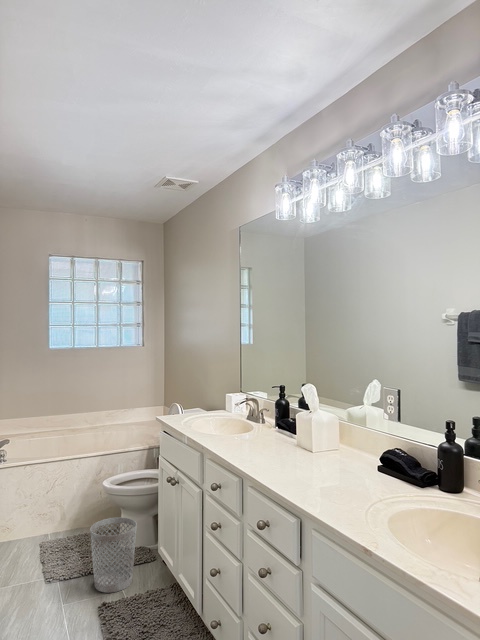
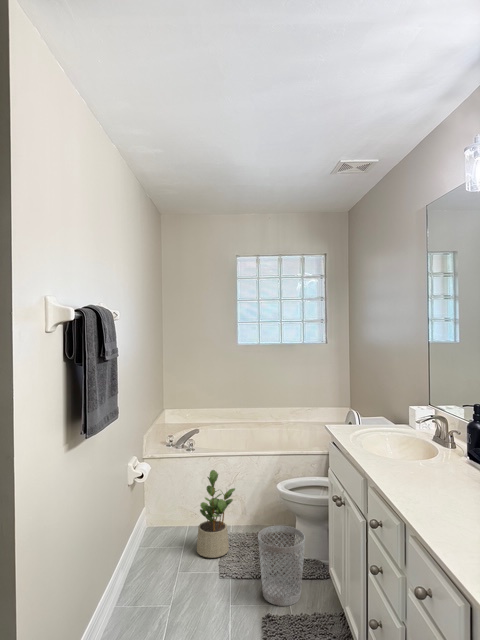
potted plant: none [15,476,58,568] -> present [197,470,235,558]

